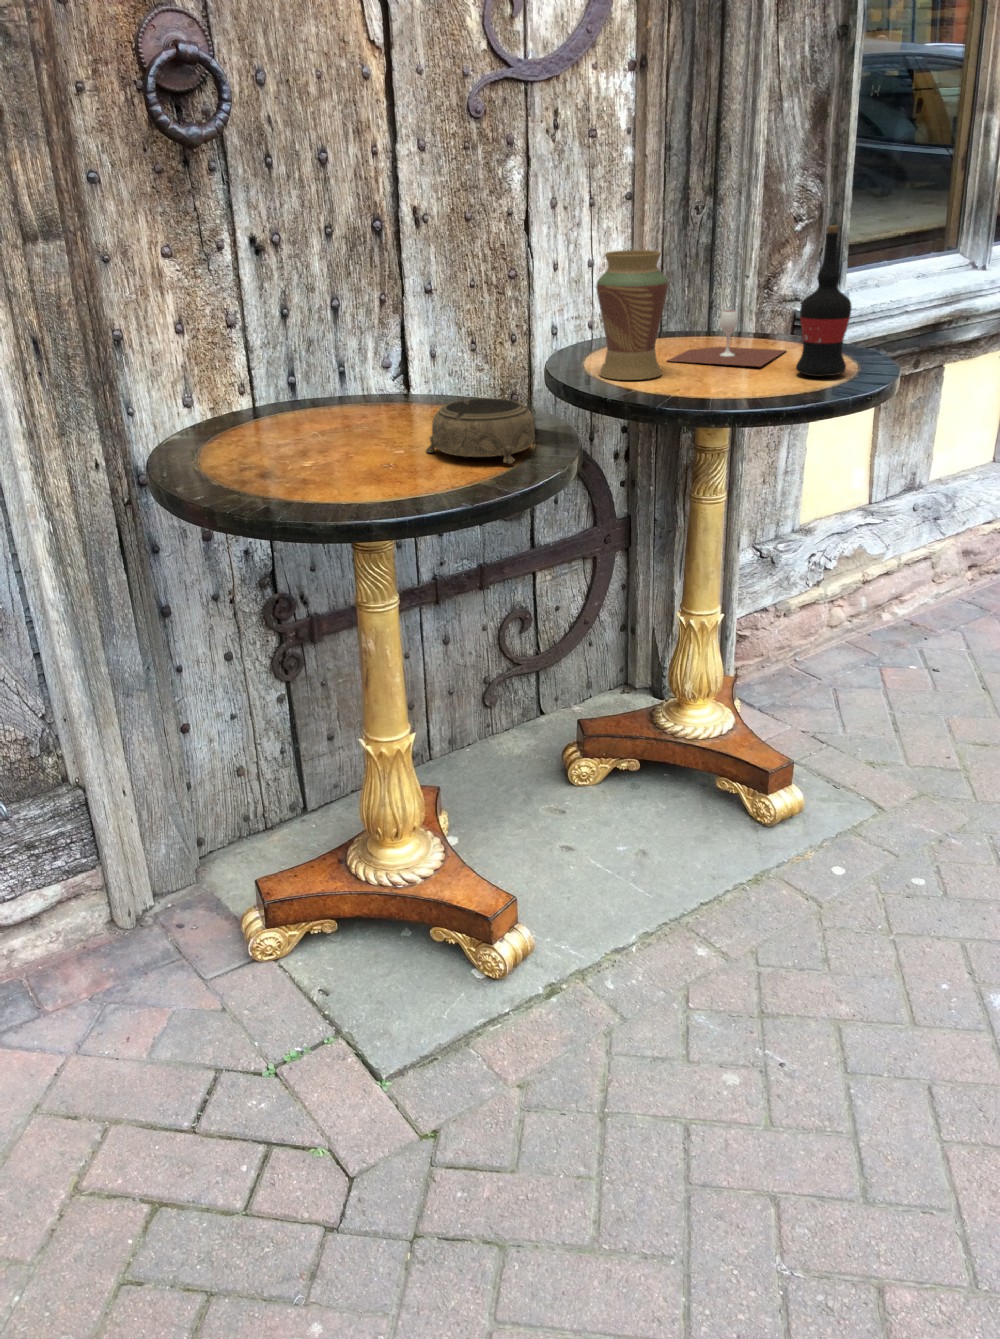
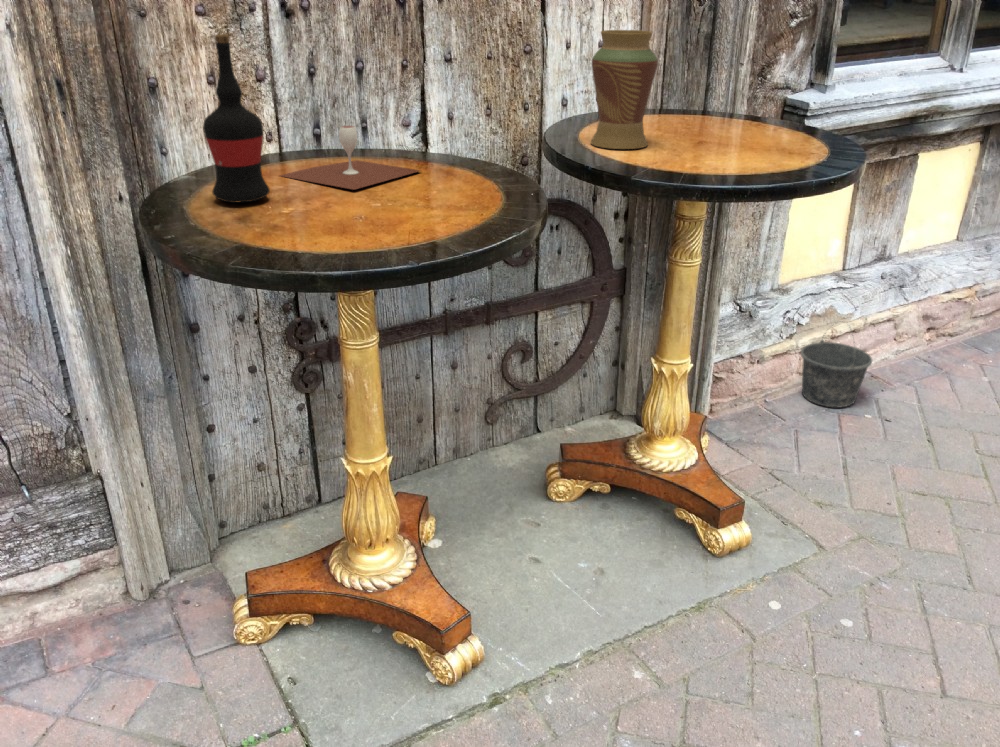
wine bottle: present [796,225,852,376] -> present [203,34,270,203]
wine glass: present [668,310,786,367] -> present [280,126,420,190]
decorative bowl: present [426,398,535,464] -> none [406,158,507,221]
bucket: none [832,561,913,662] -> present [801,339,872,407]

